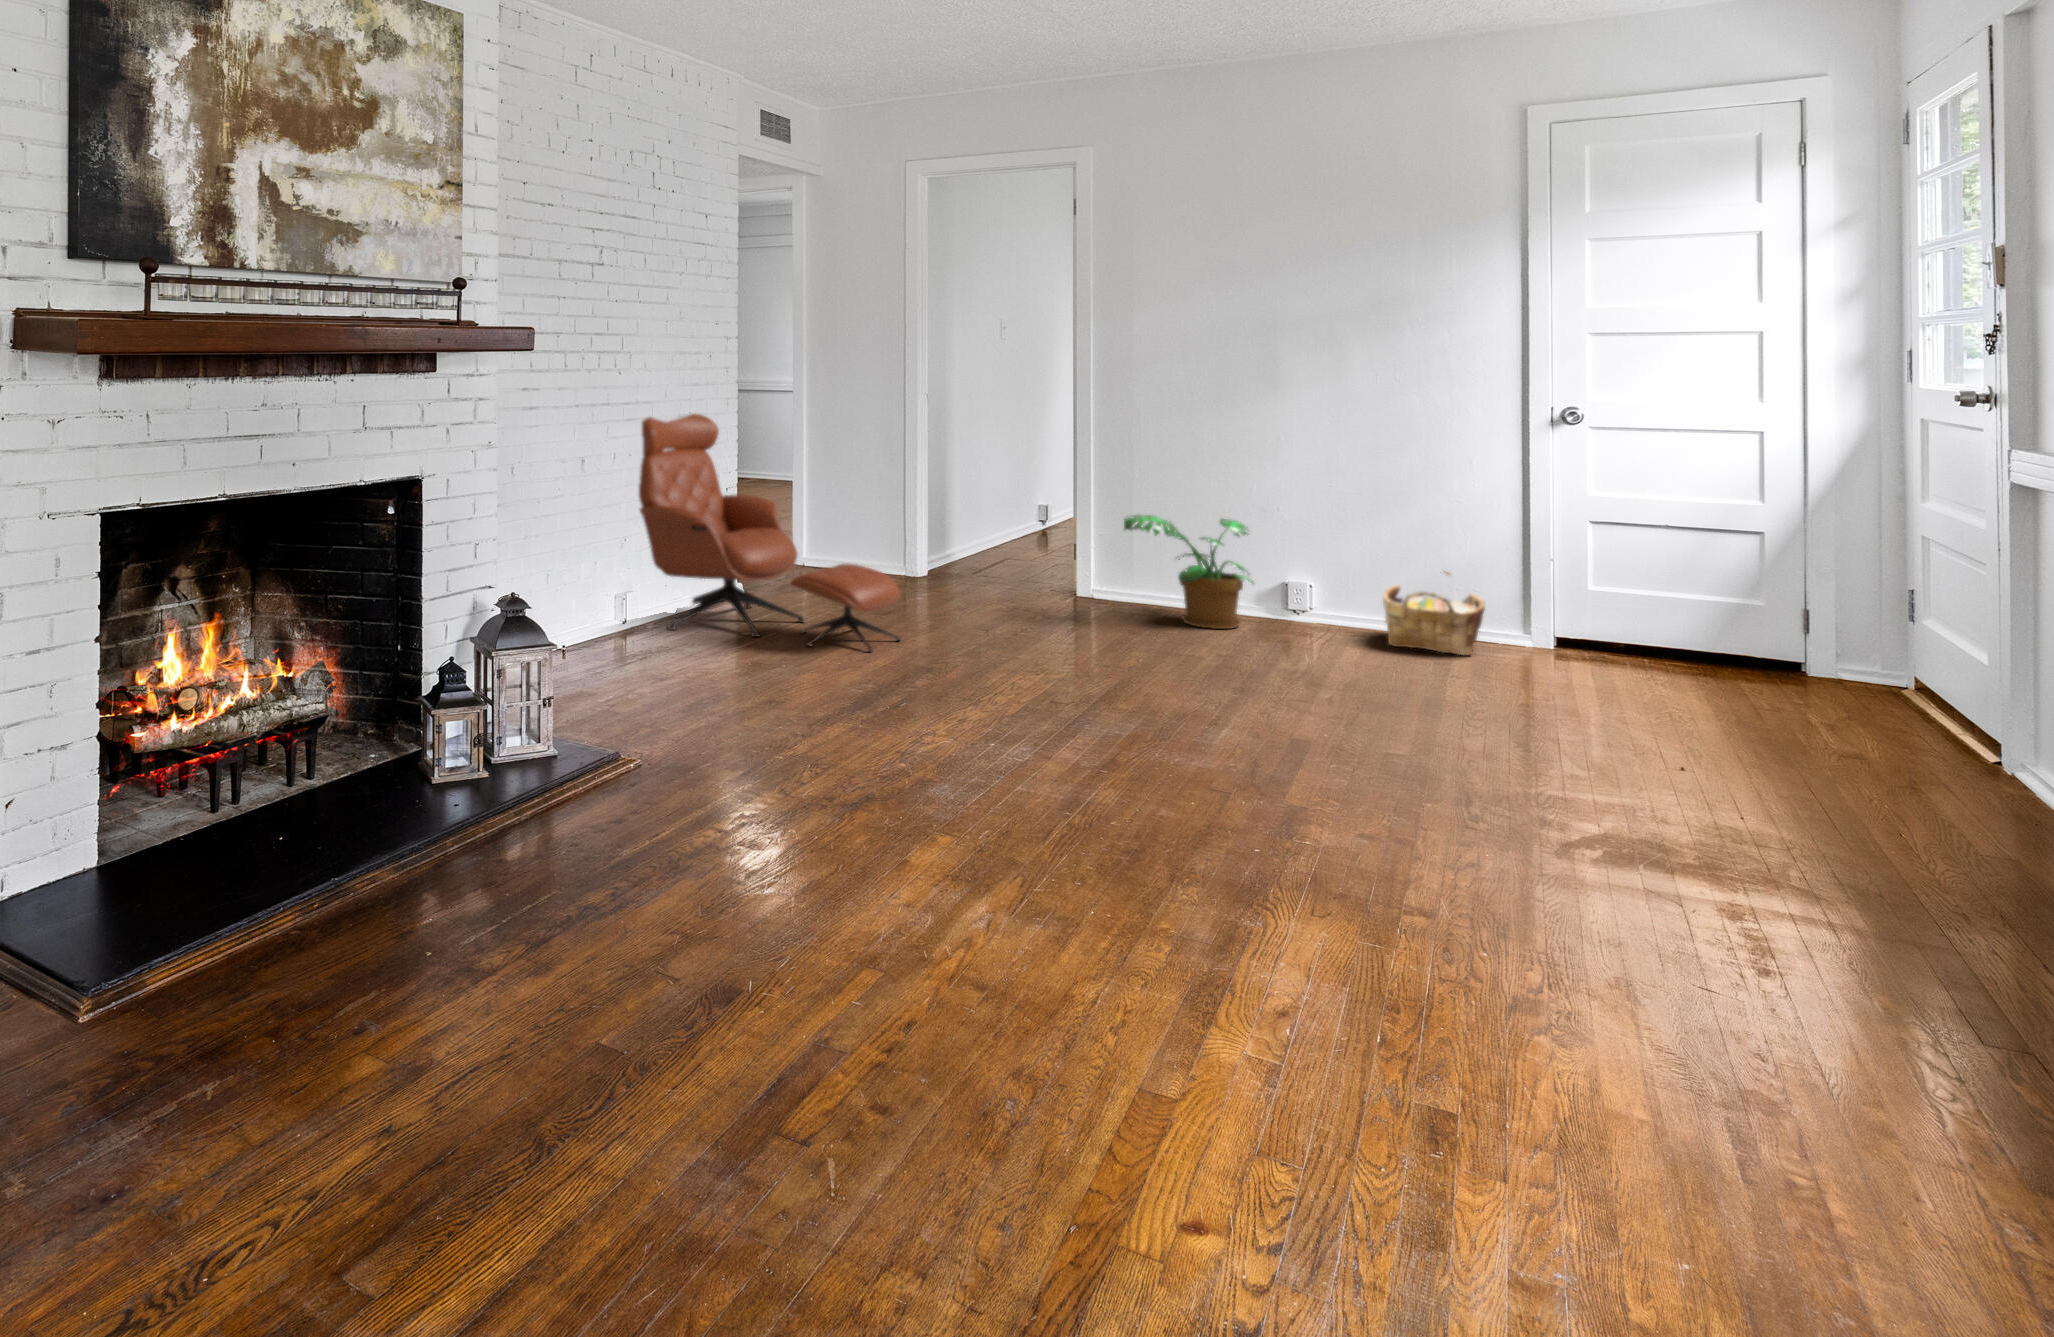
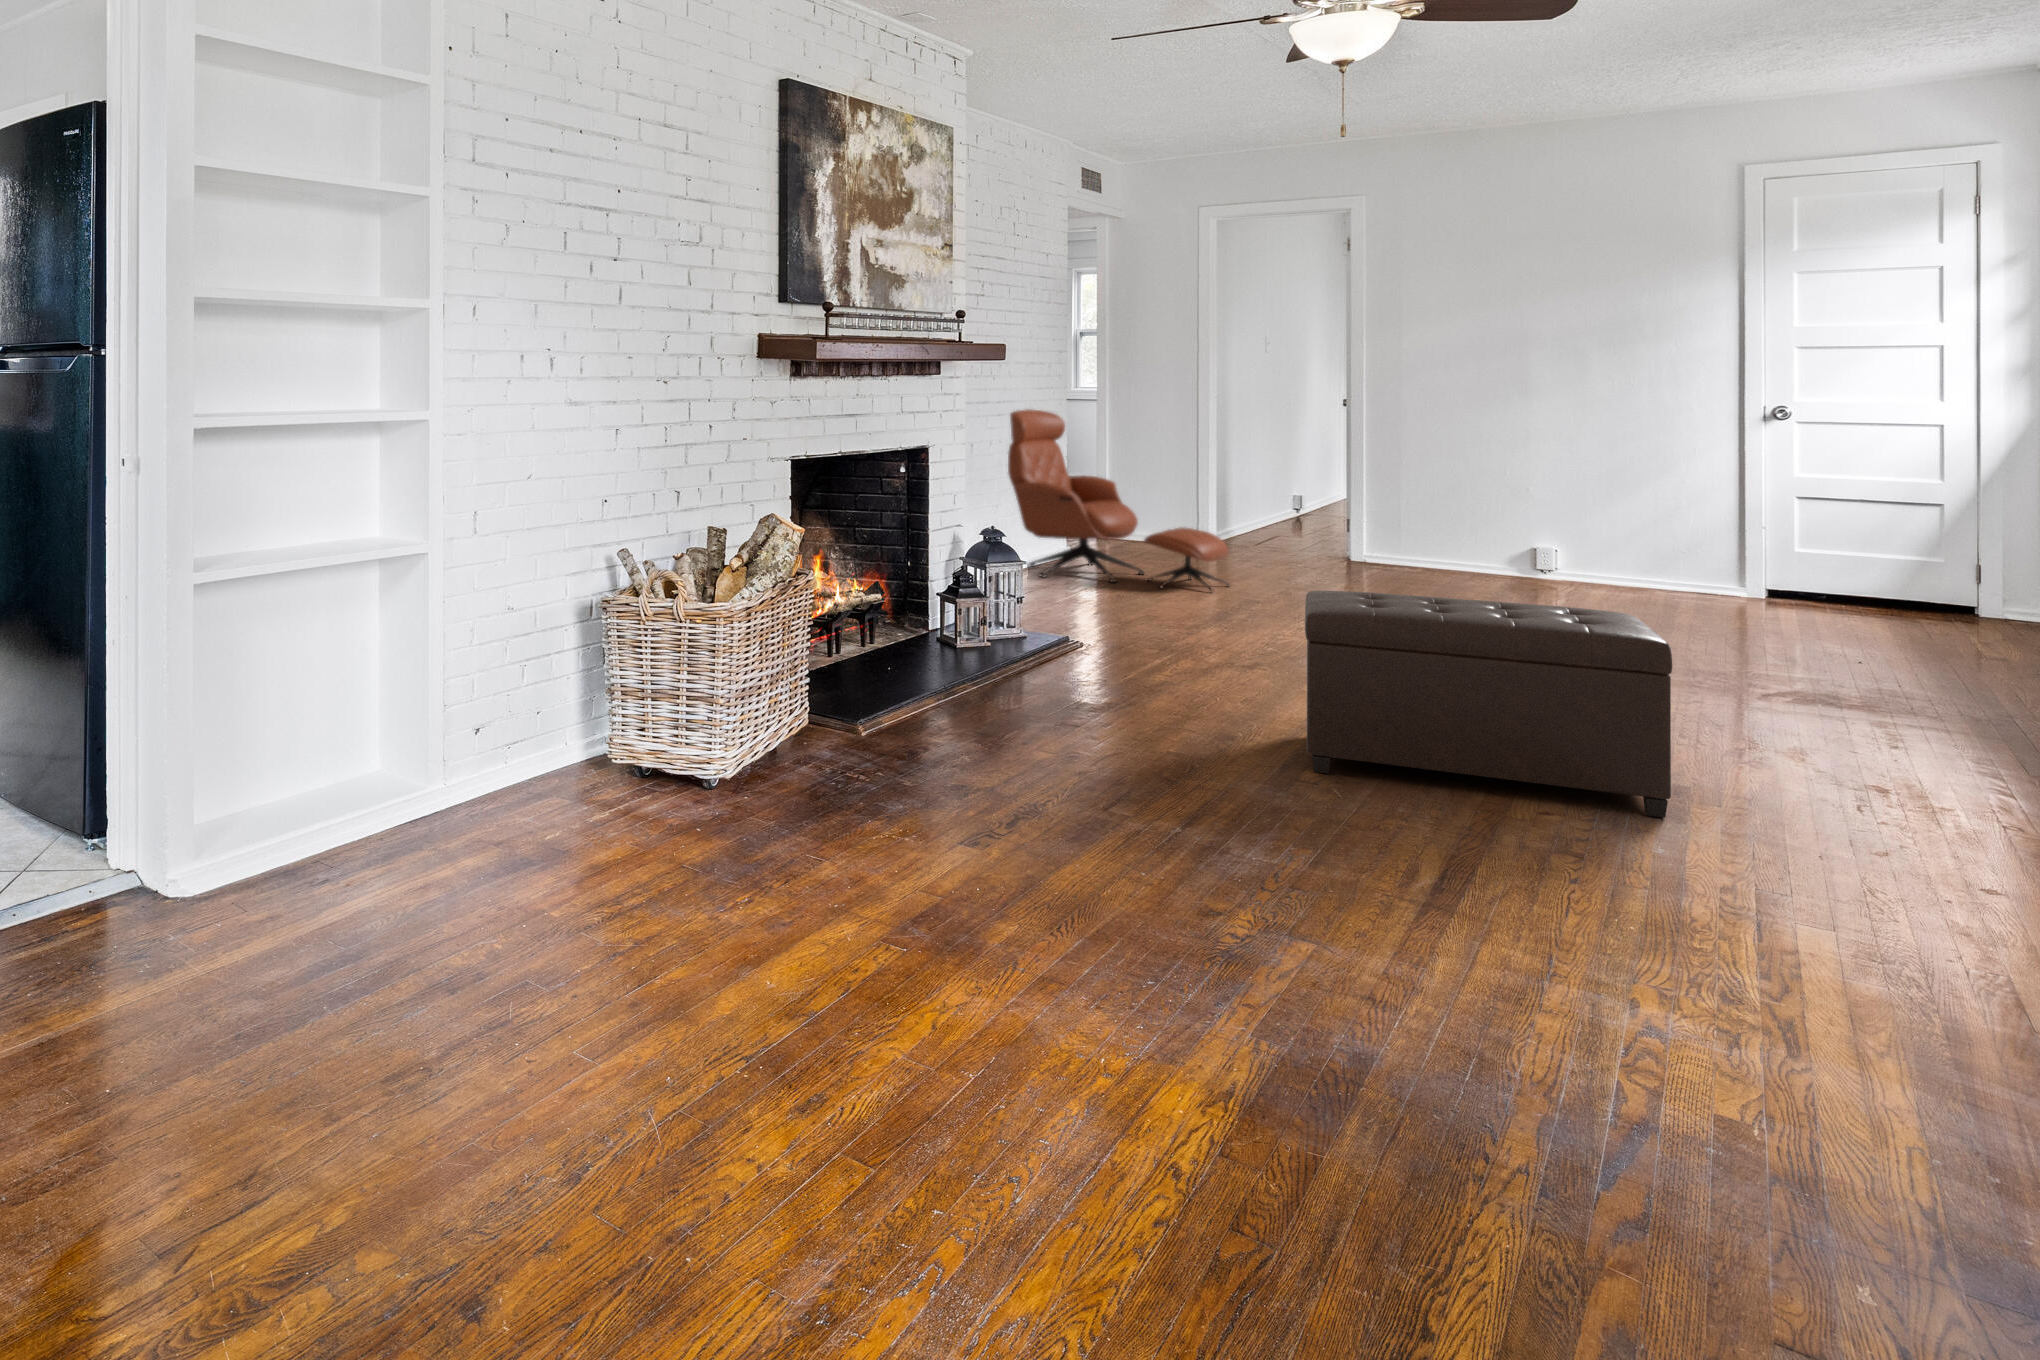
potted plant: present [1124,515,1253,629] -> none [1403,492,1514,583]
woven basket: present [1383,573,1485,655] -> none [1623,535,1710,601]
ottoman: none [787,725,1378,1192] -> present [1305,591,1672,818]

